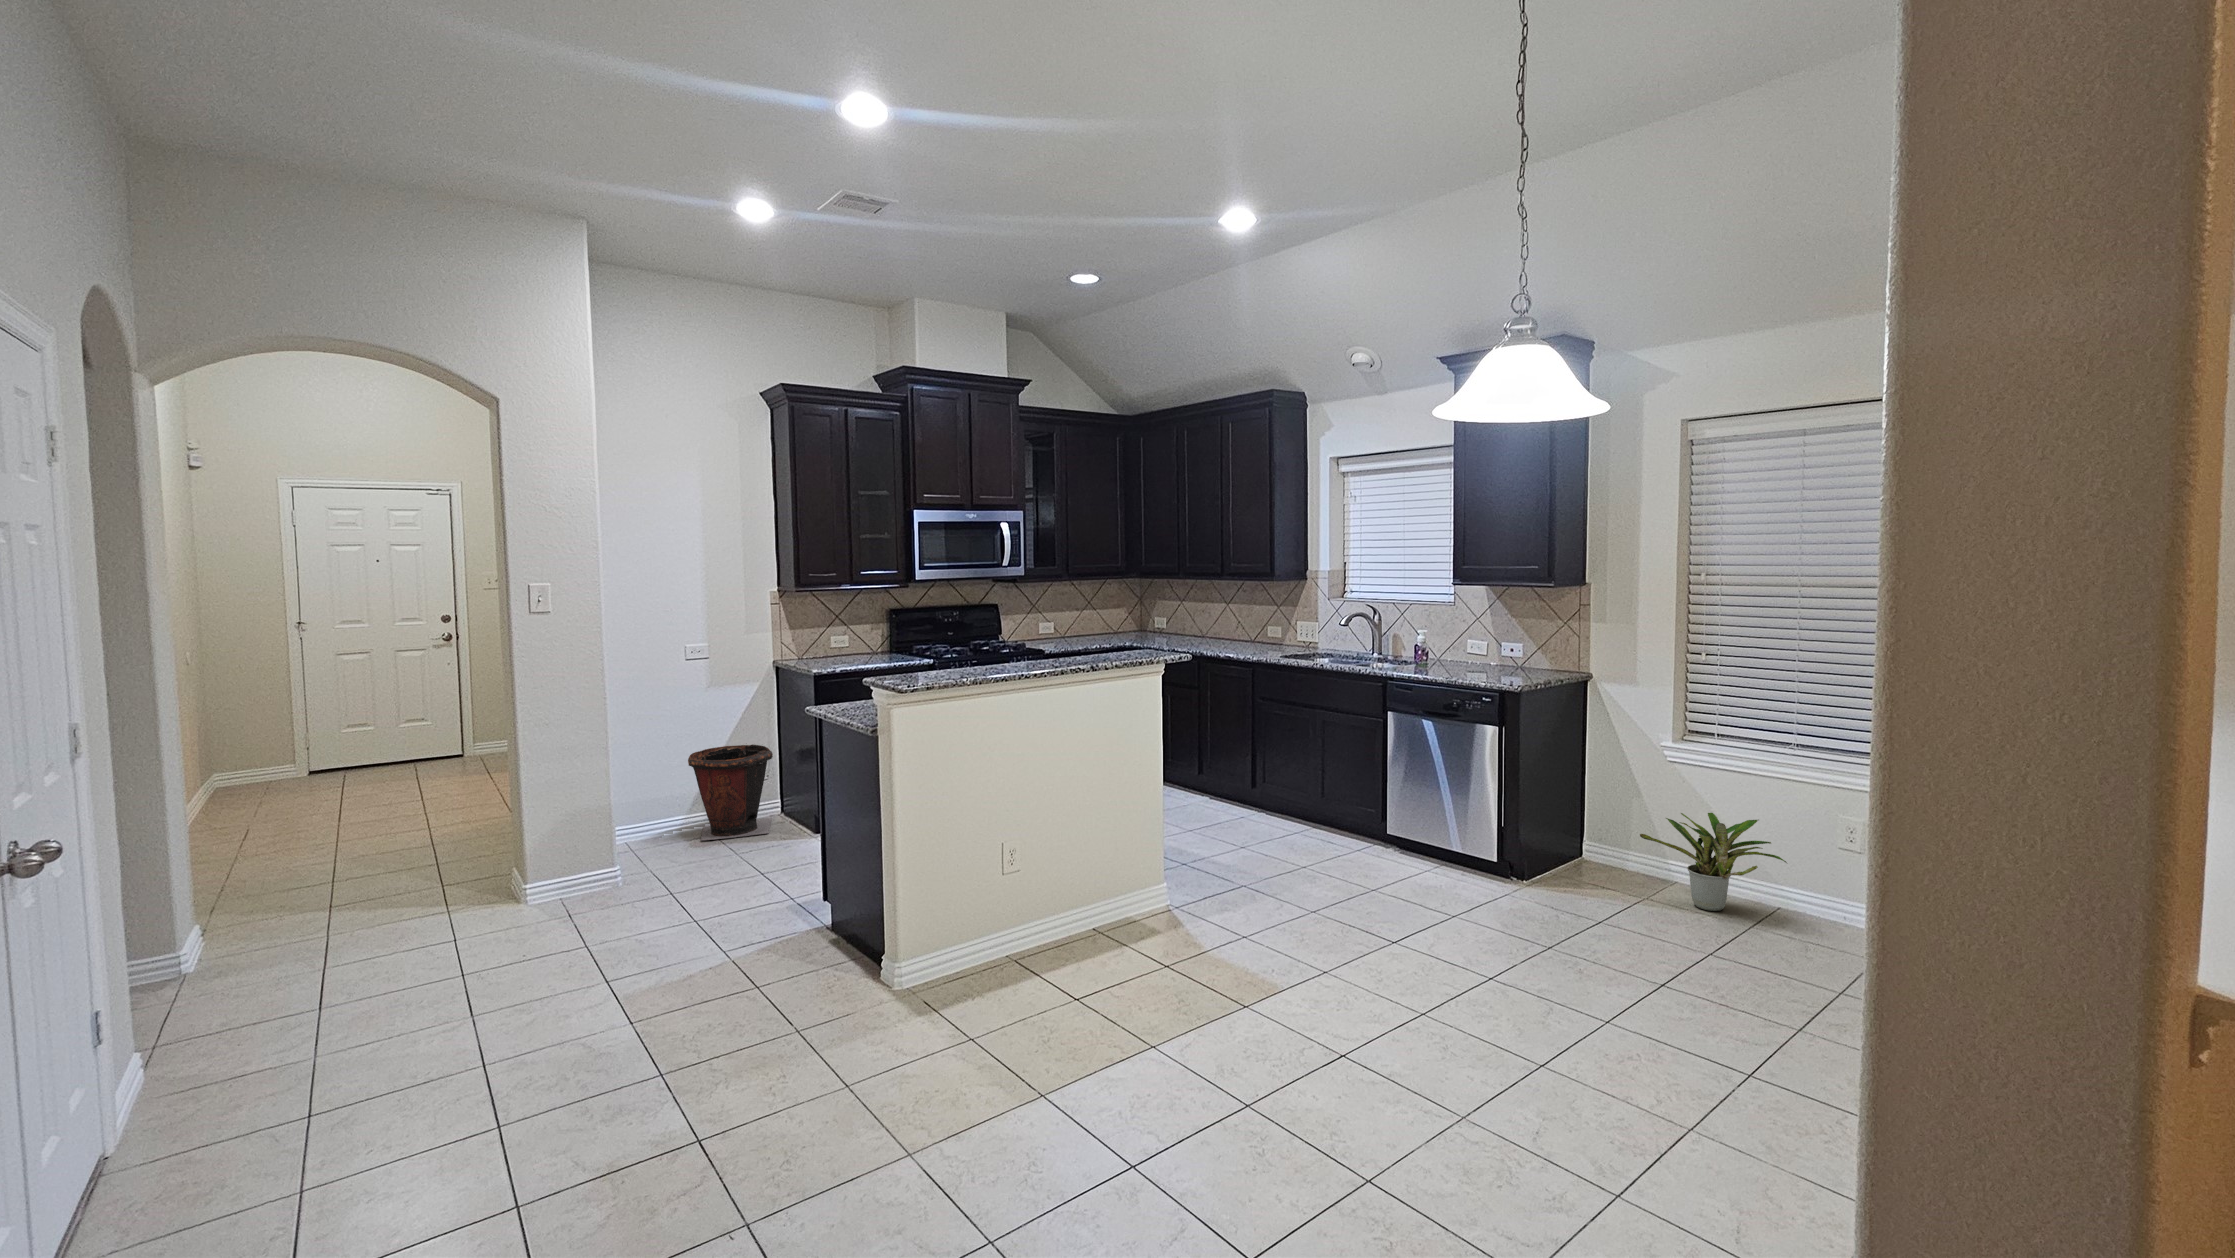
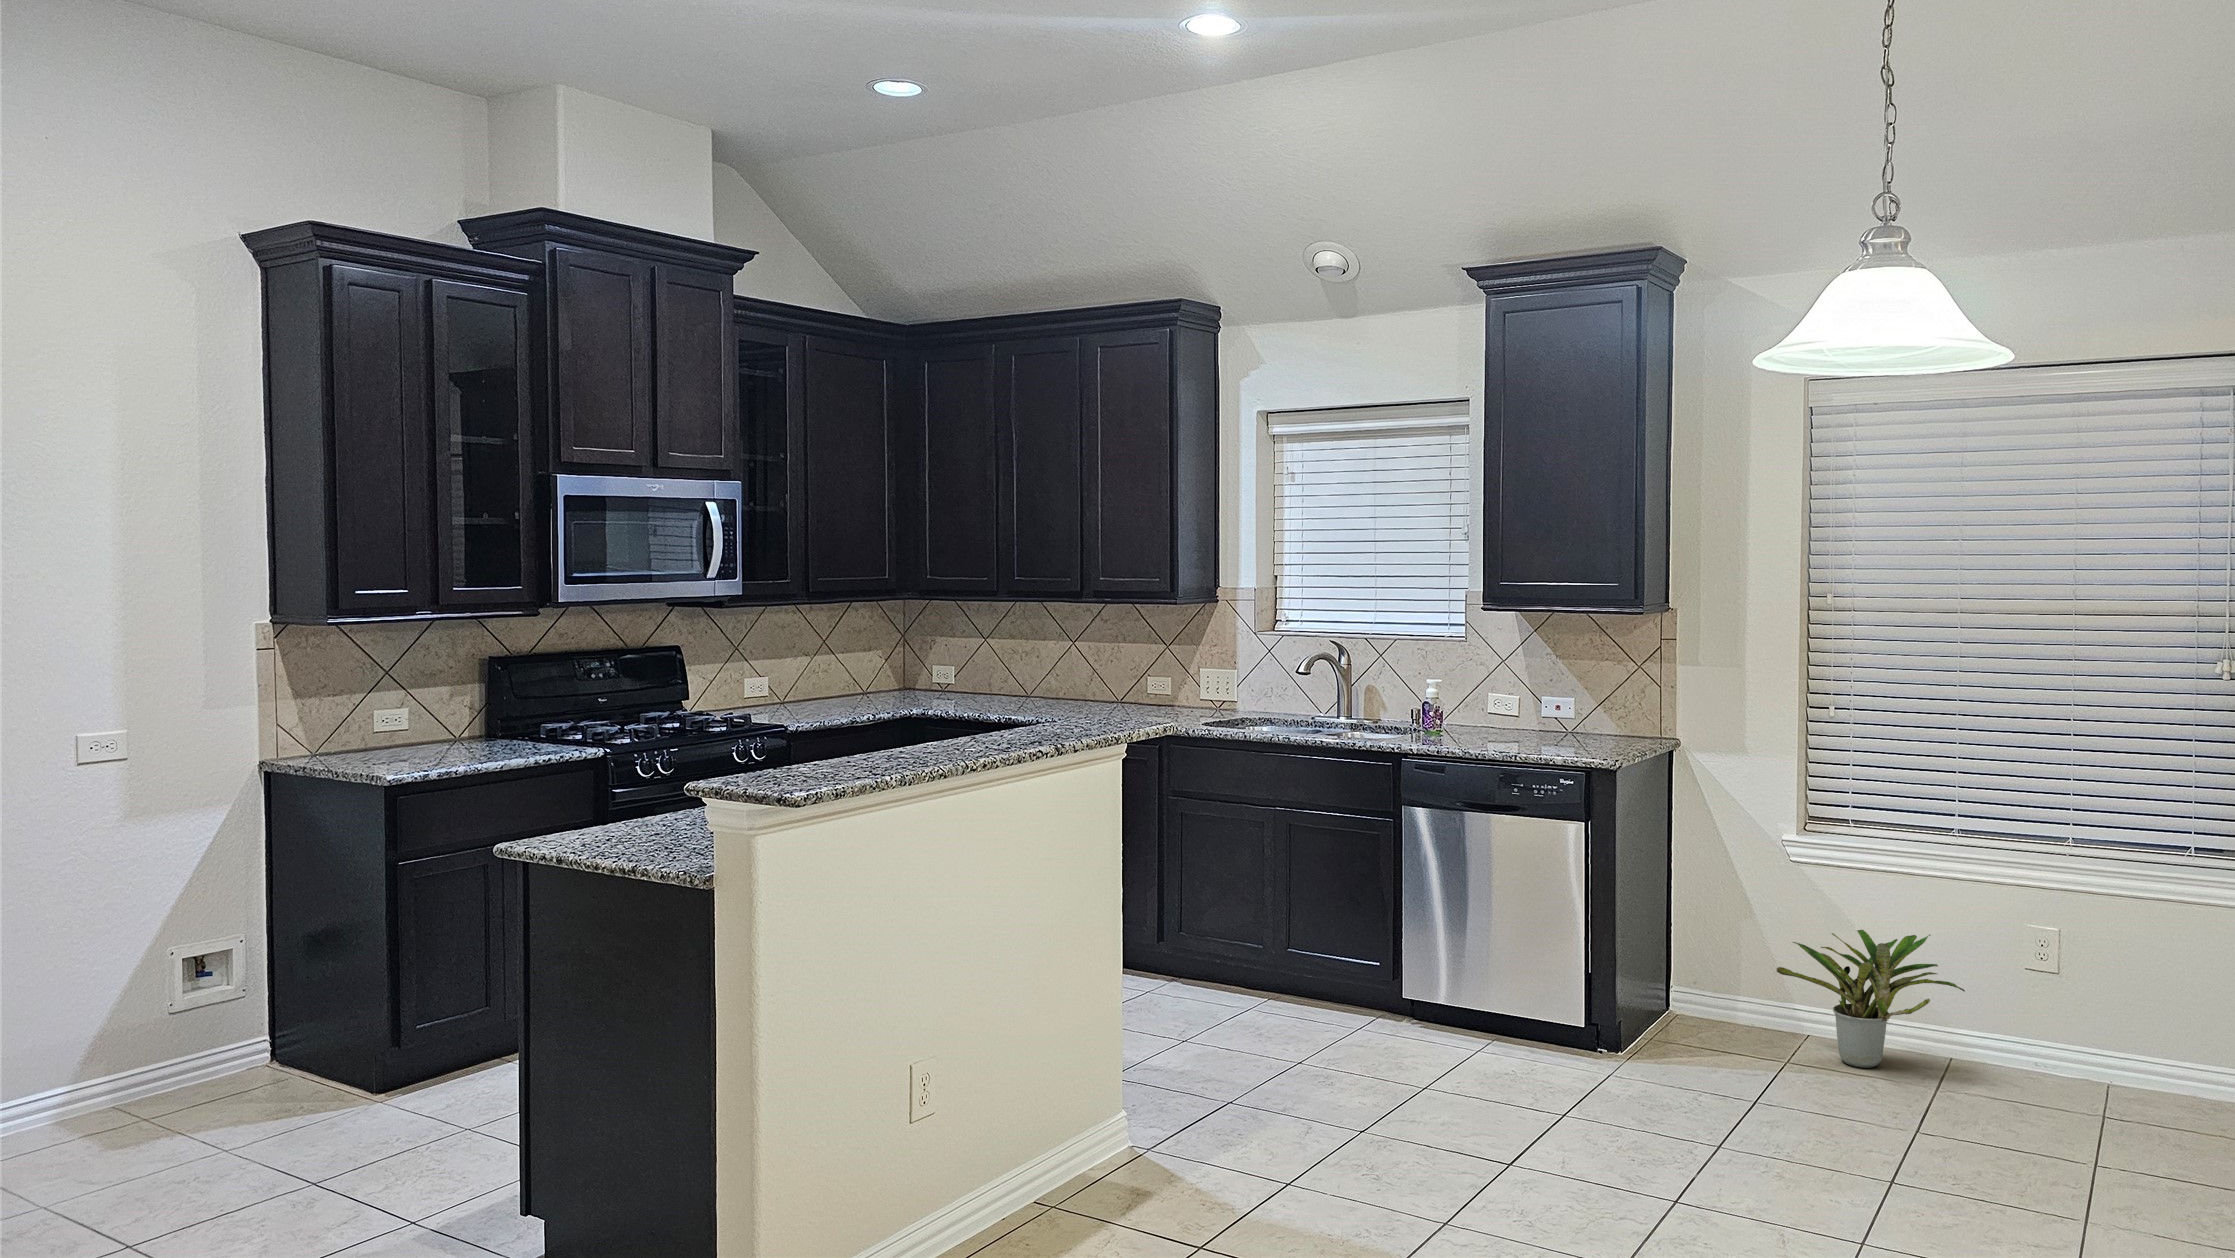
waste bin: present [688,745,773,840] -> none [84,930,278,1140]

